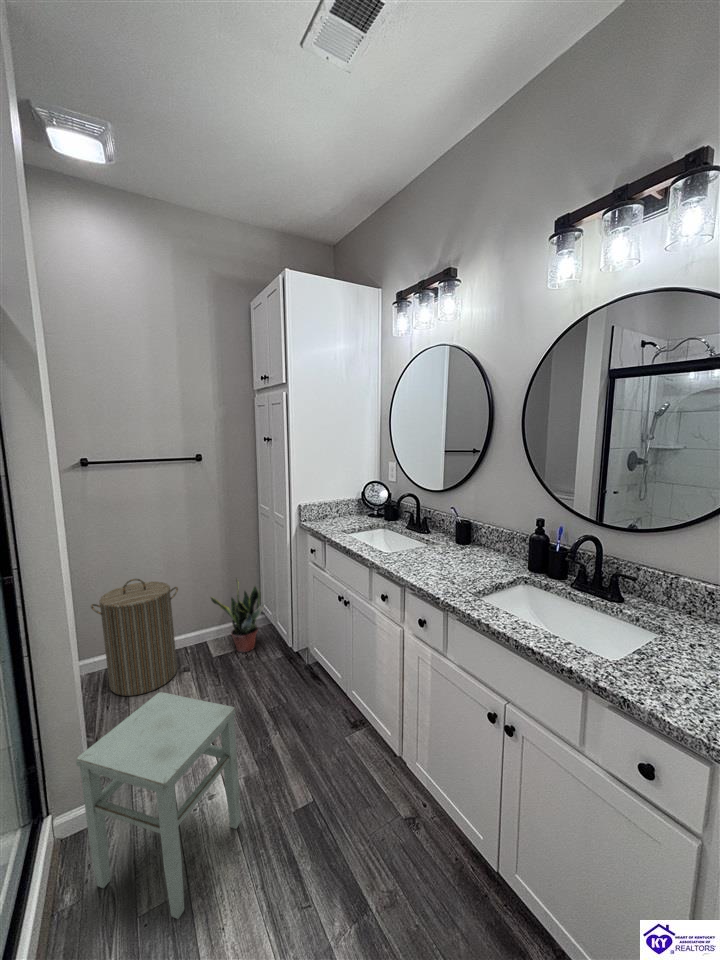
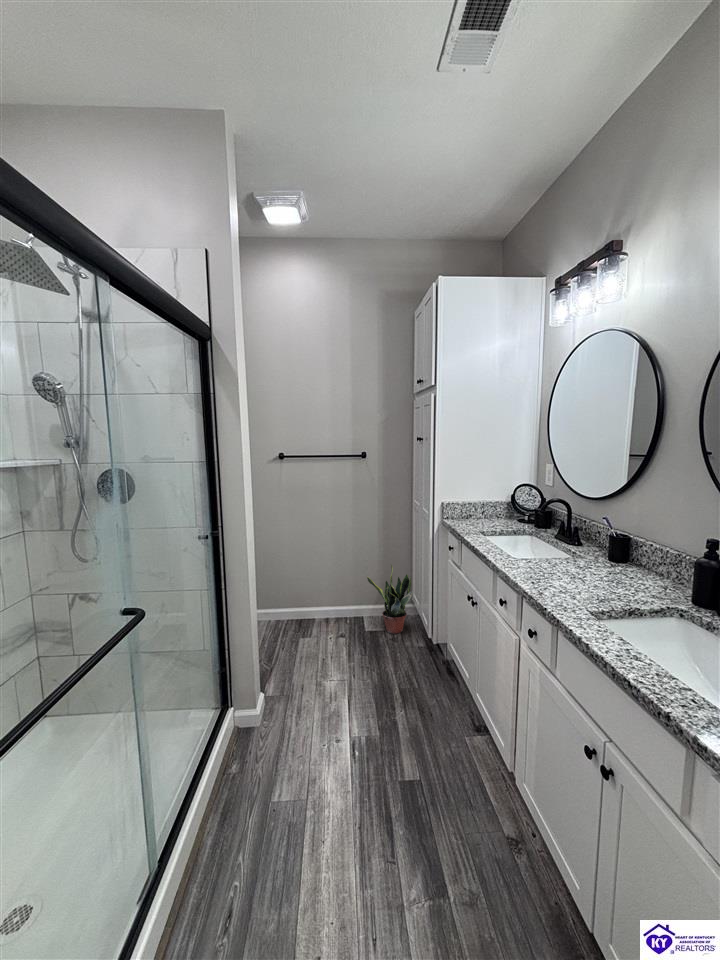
laundry hamper: present [91,579,178,696] -> none [275,550,340,646]
stool: present [76,692,240,919] -> none [239,643,356,821]

